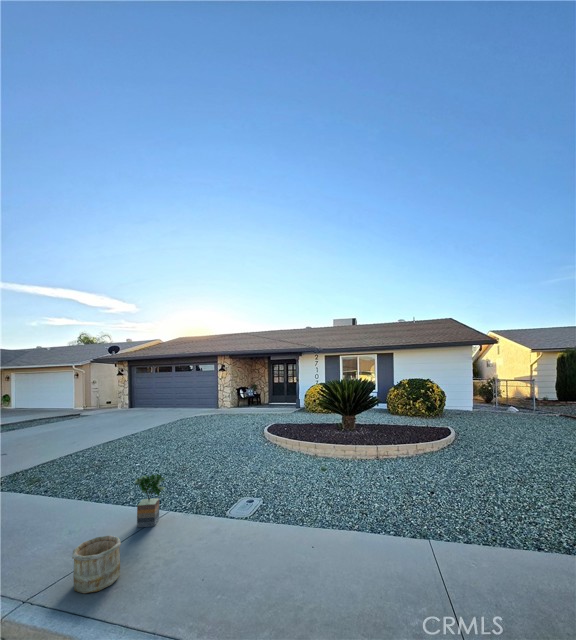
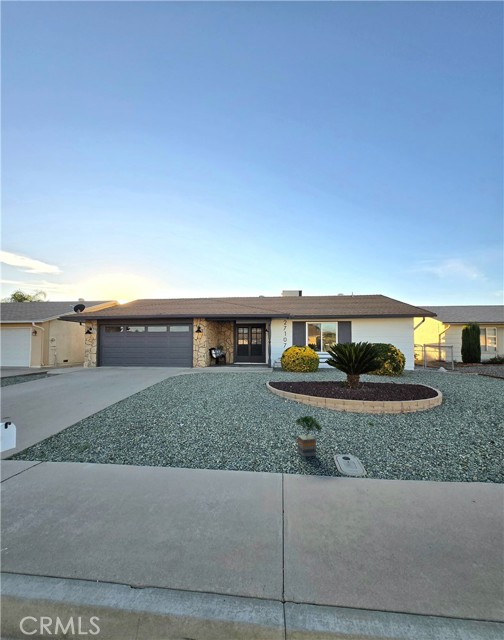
wooden bucket: present [72,535,121,593] -> none [324,459,359,499]

